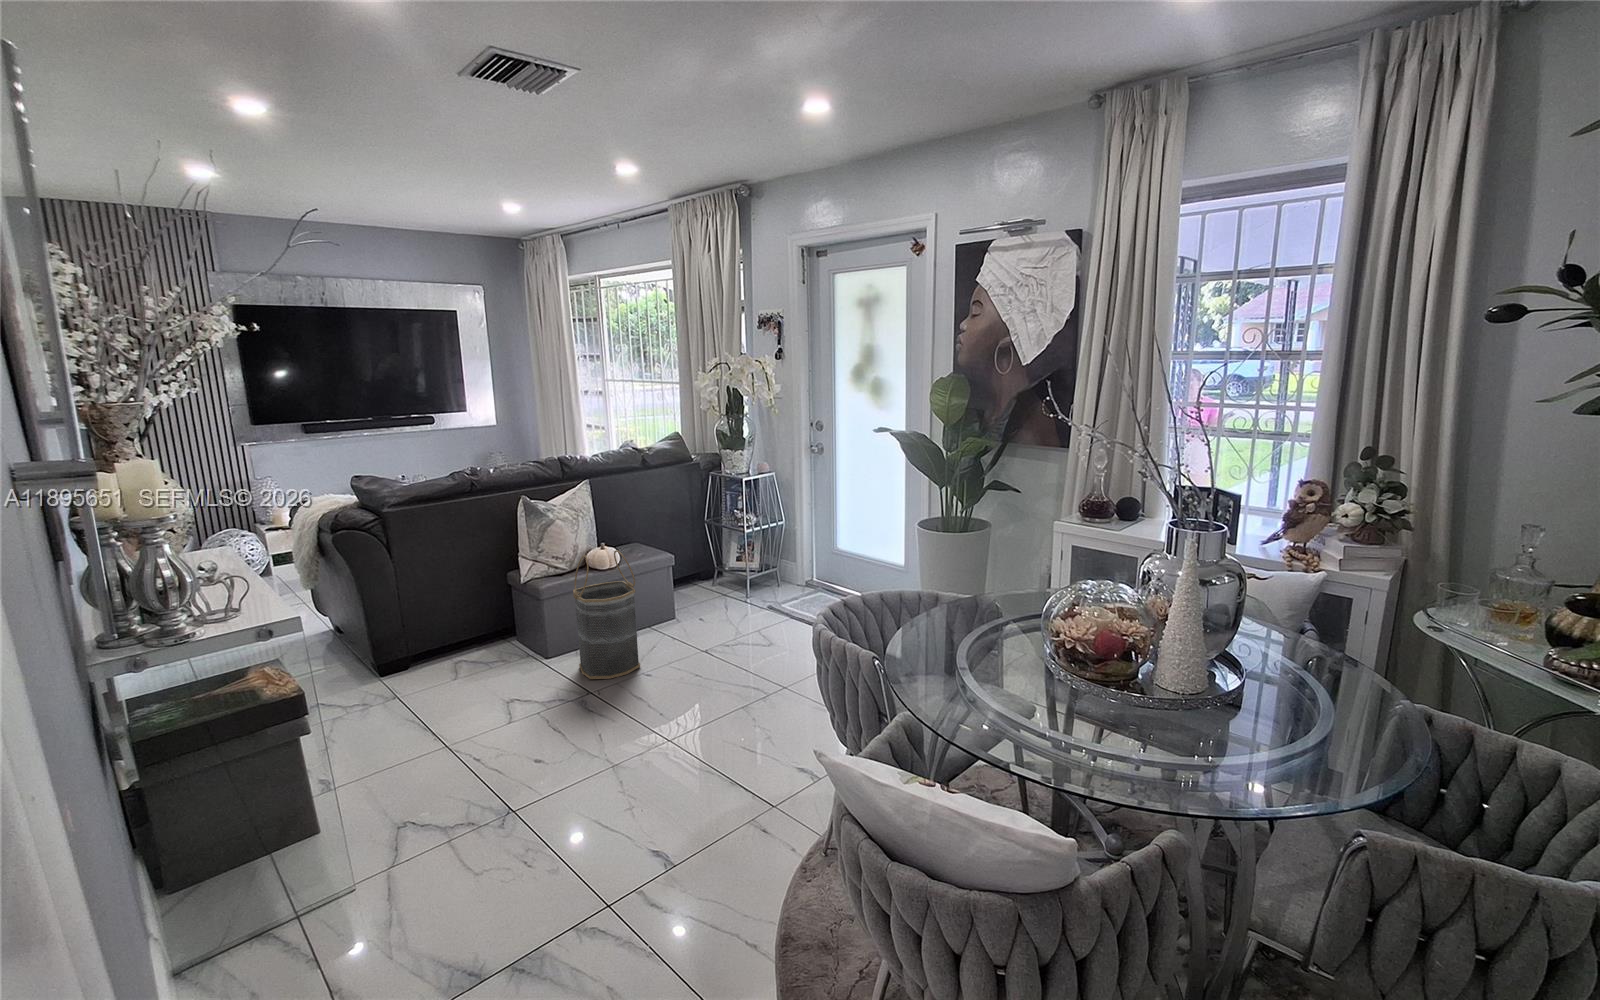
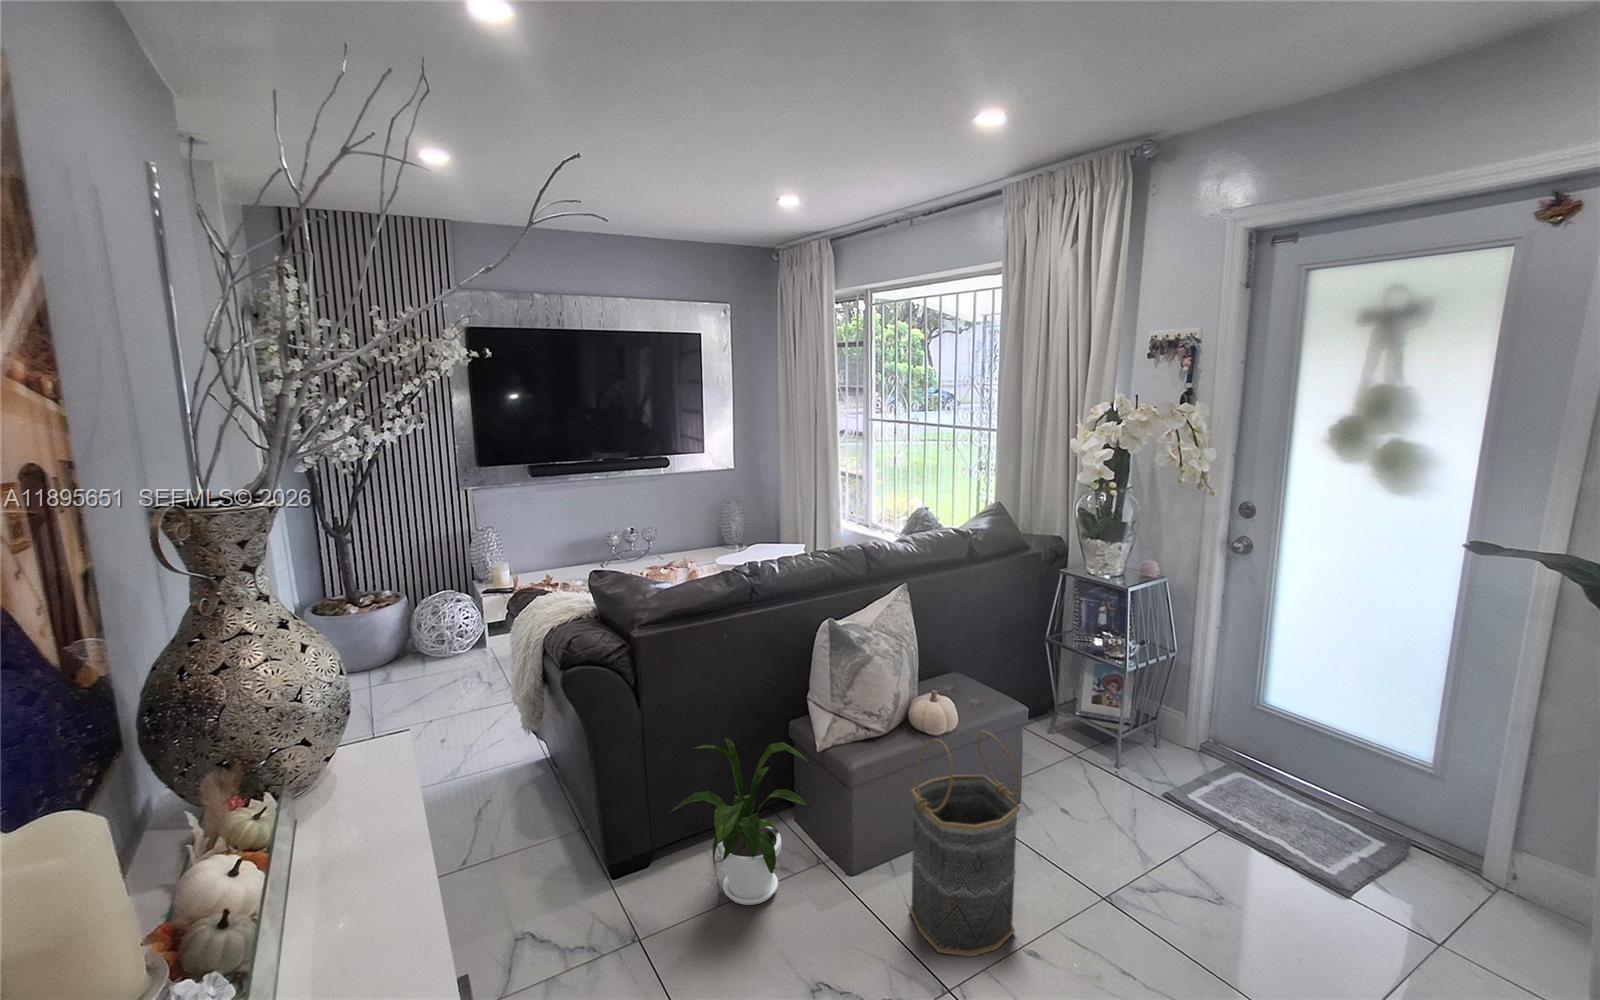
house plant: none [416,574,513,676] -> present [668,738,811,905]

